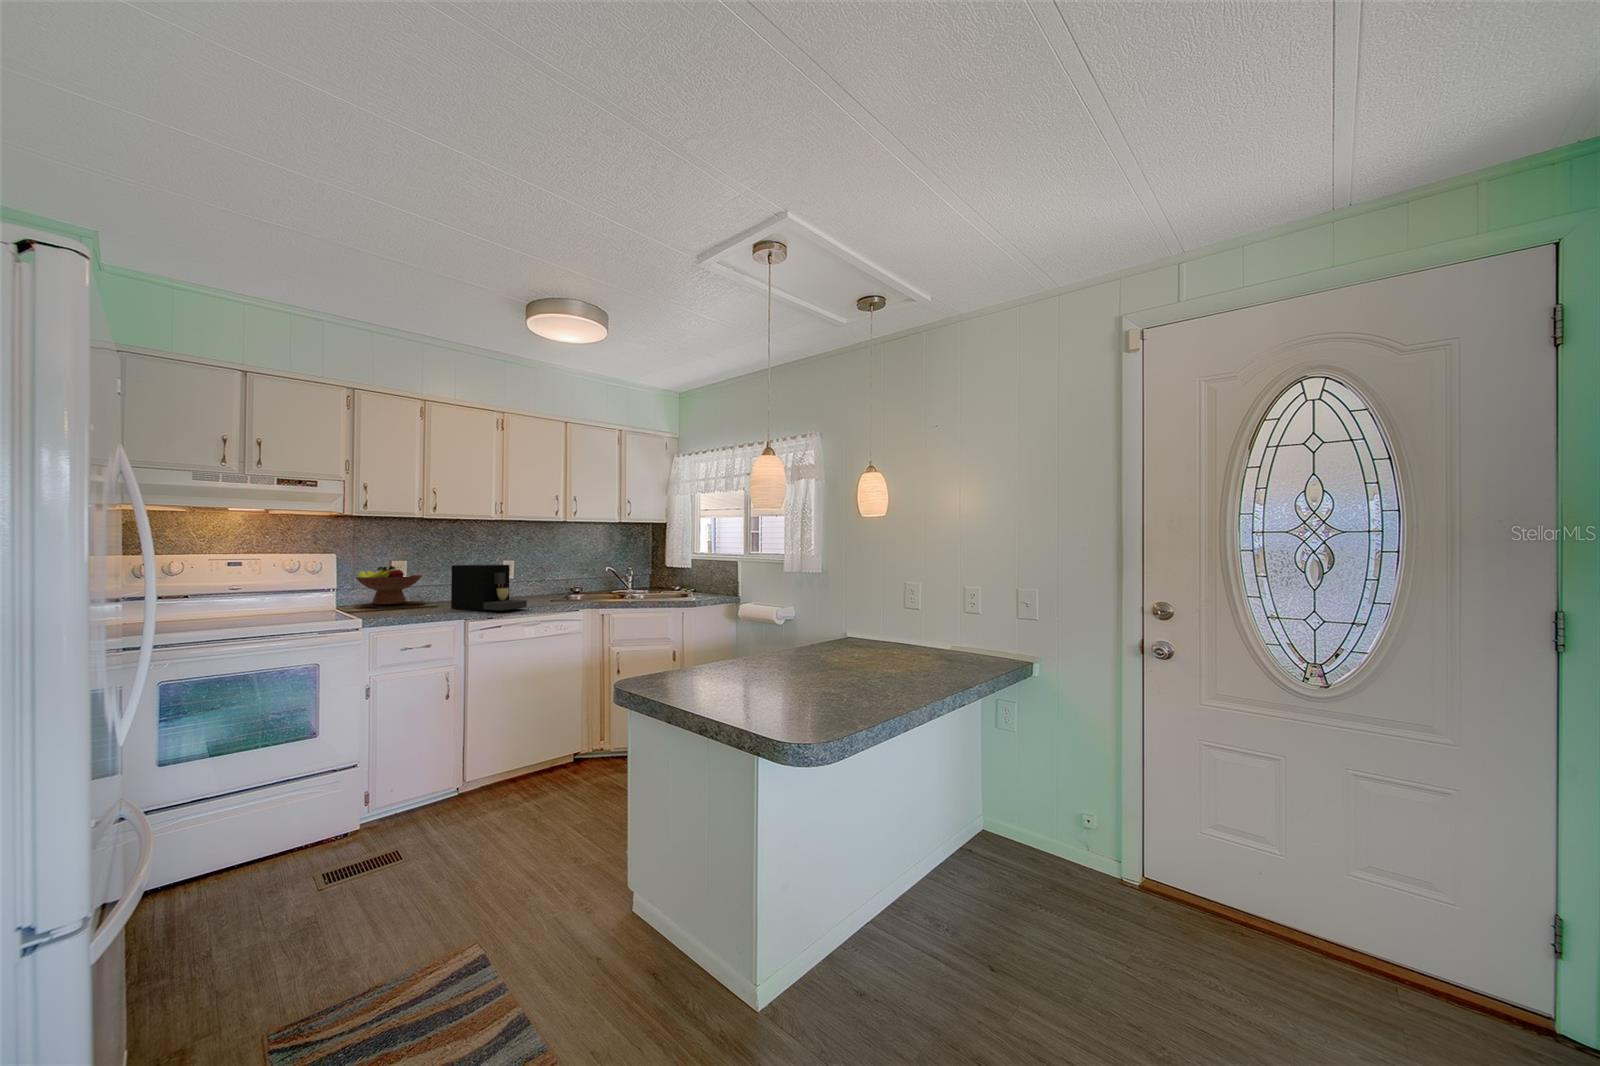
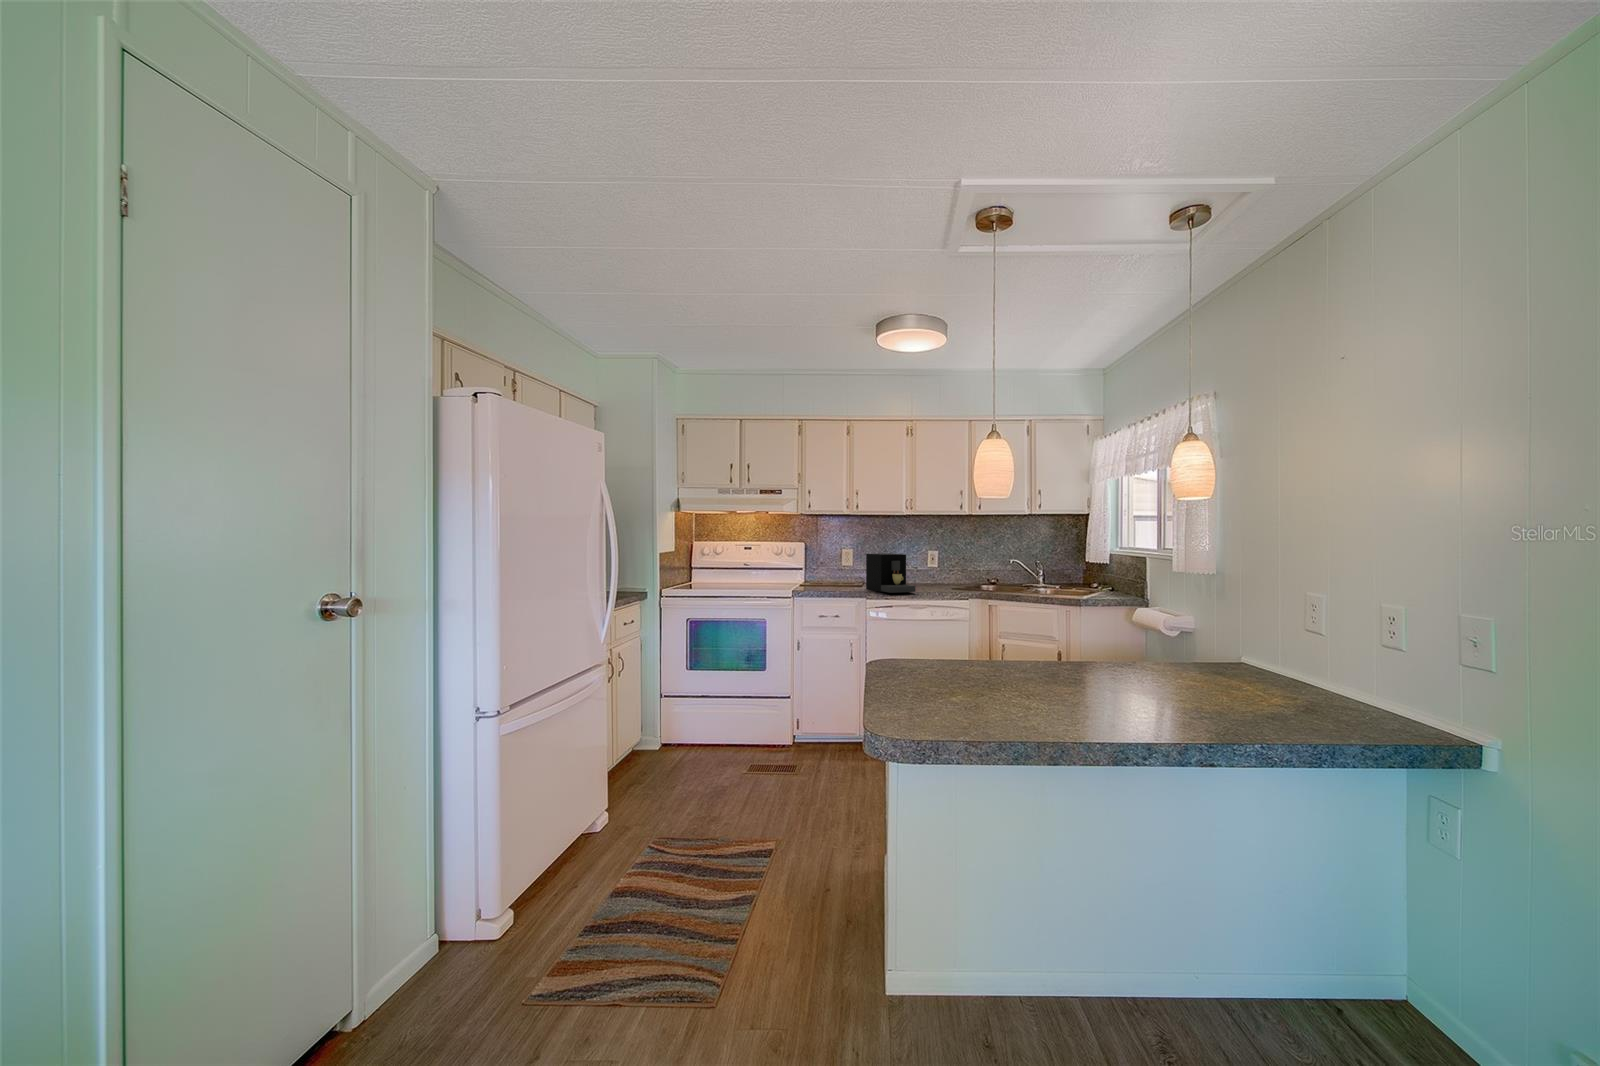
fruit bowl: present [355,566,422,605] -> none [815,553,859,582]

